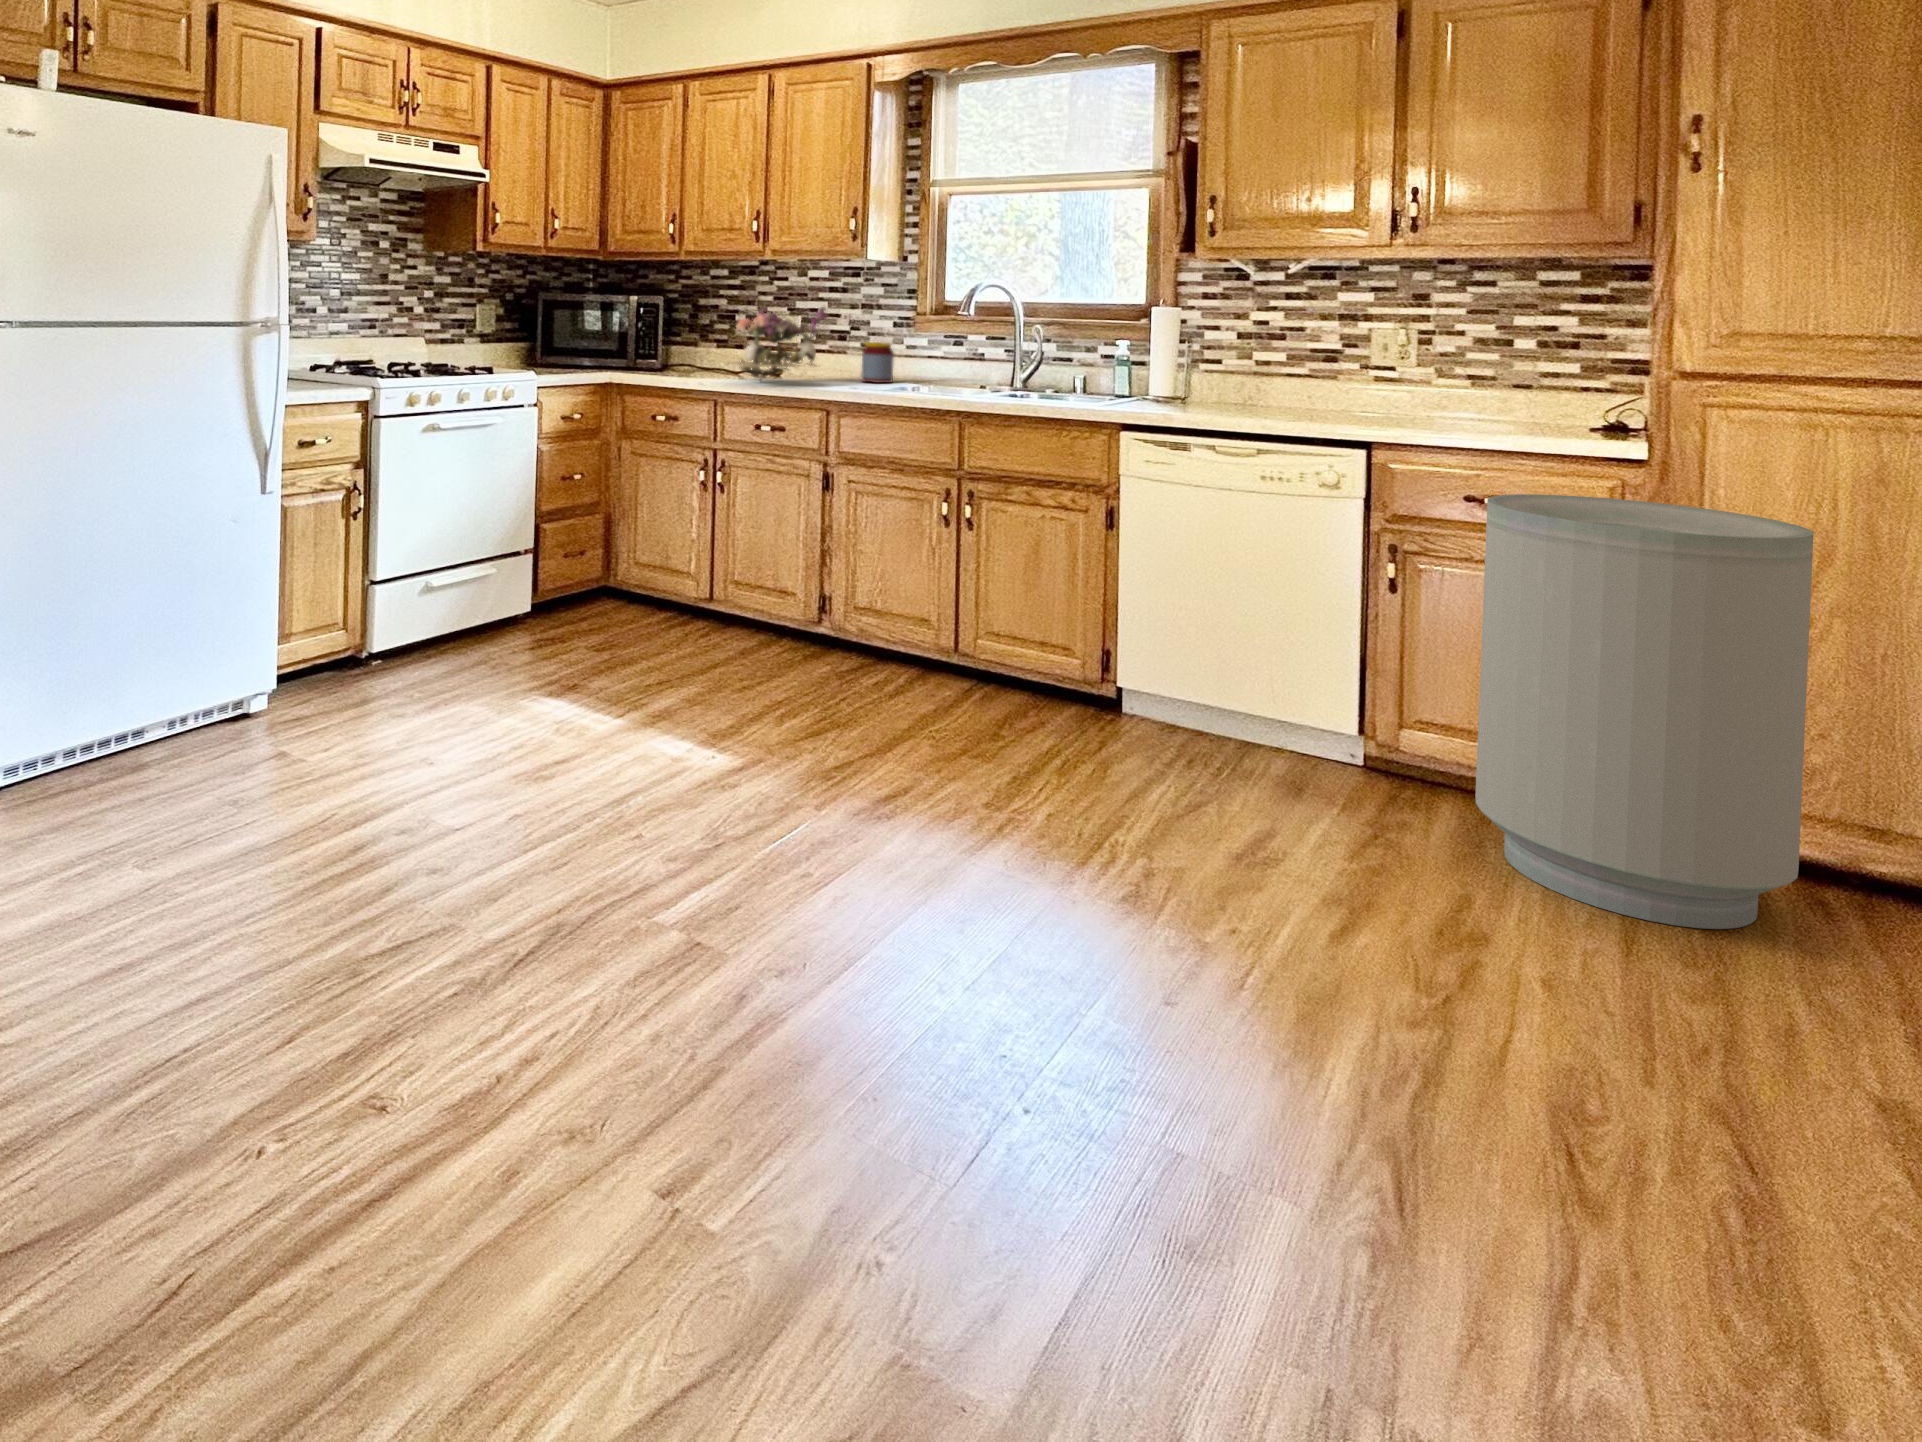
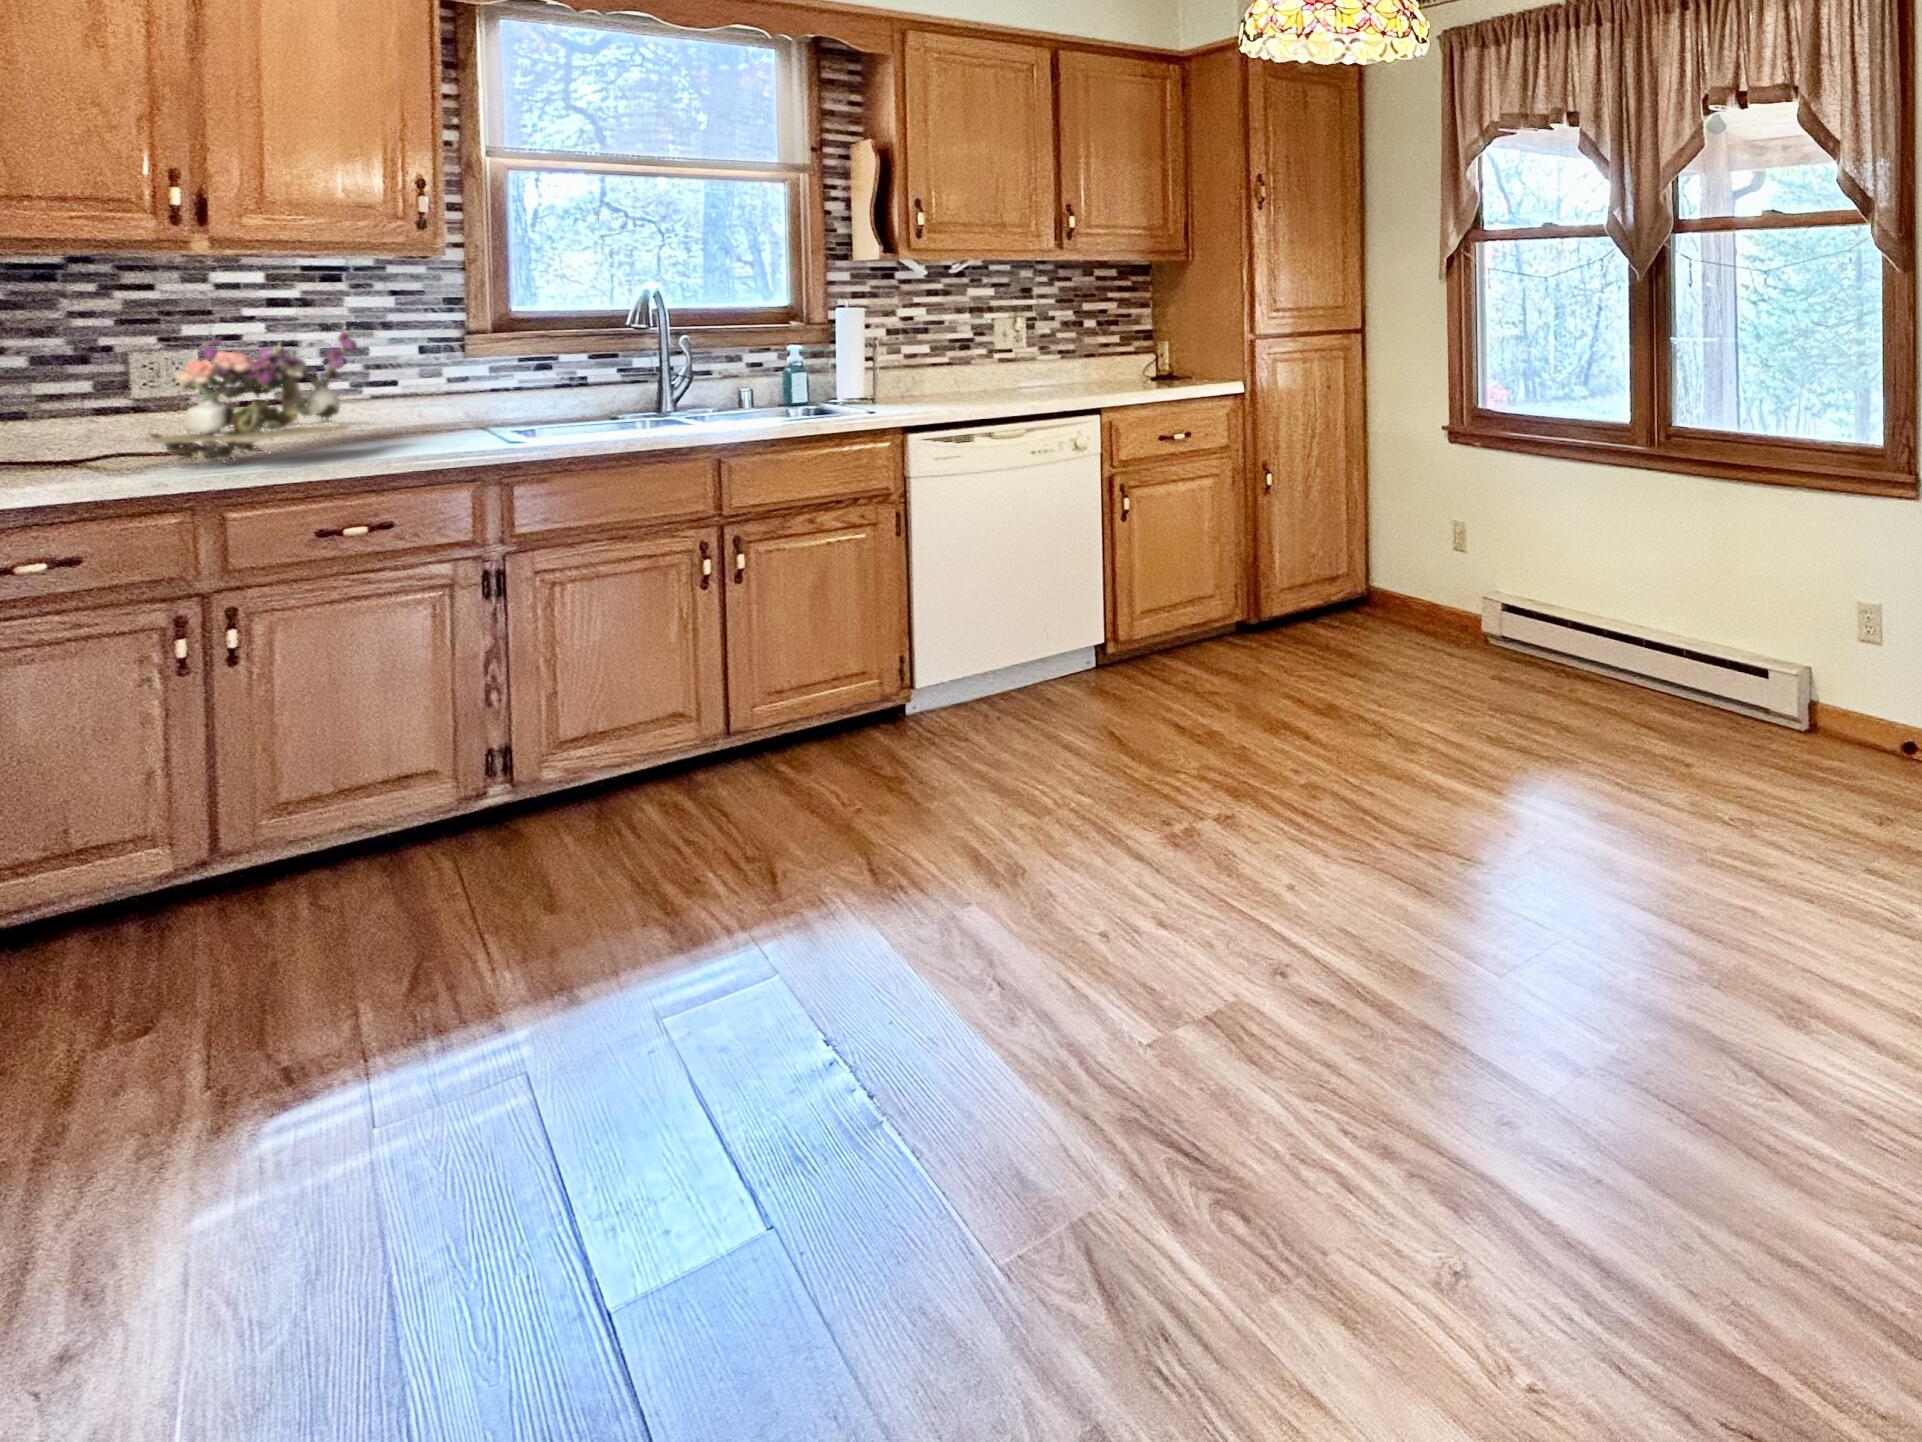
jar: present [861,342,894,383] -> none [386,377,446,438]
trash can: present [1475,494,1814,929] -> none [1218,417,1377,672]

